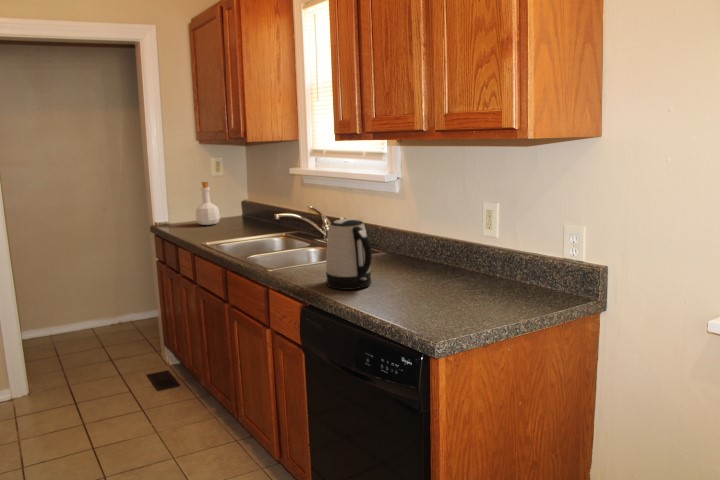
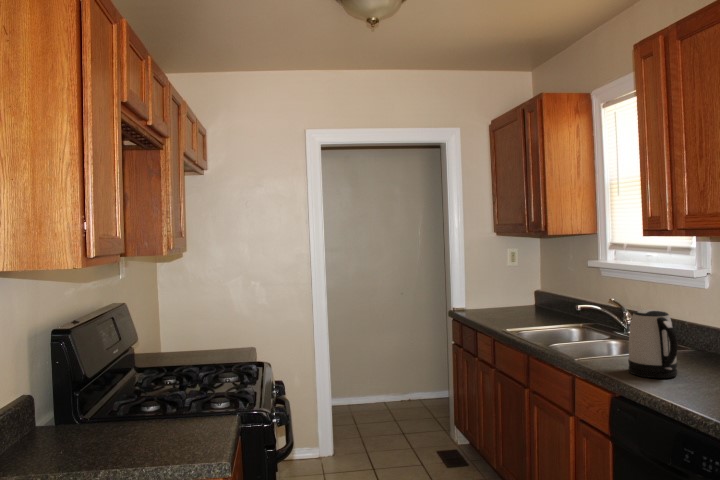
bottle: present [196,182,220,225] -> none [491,271,514,312]

